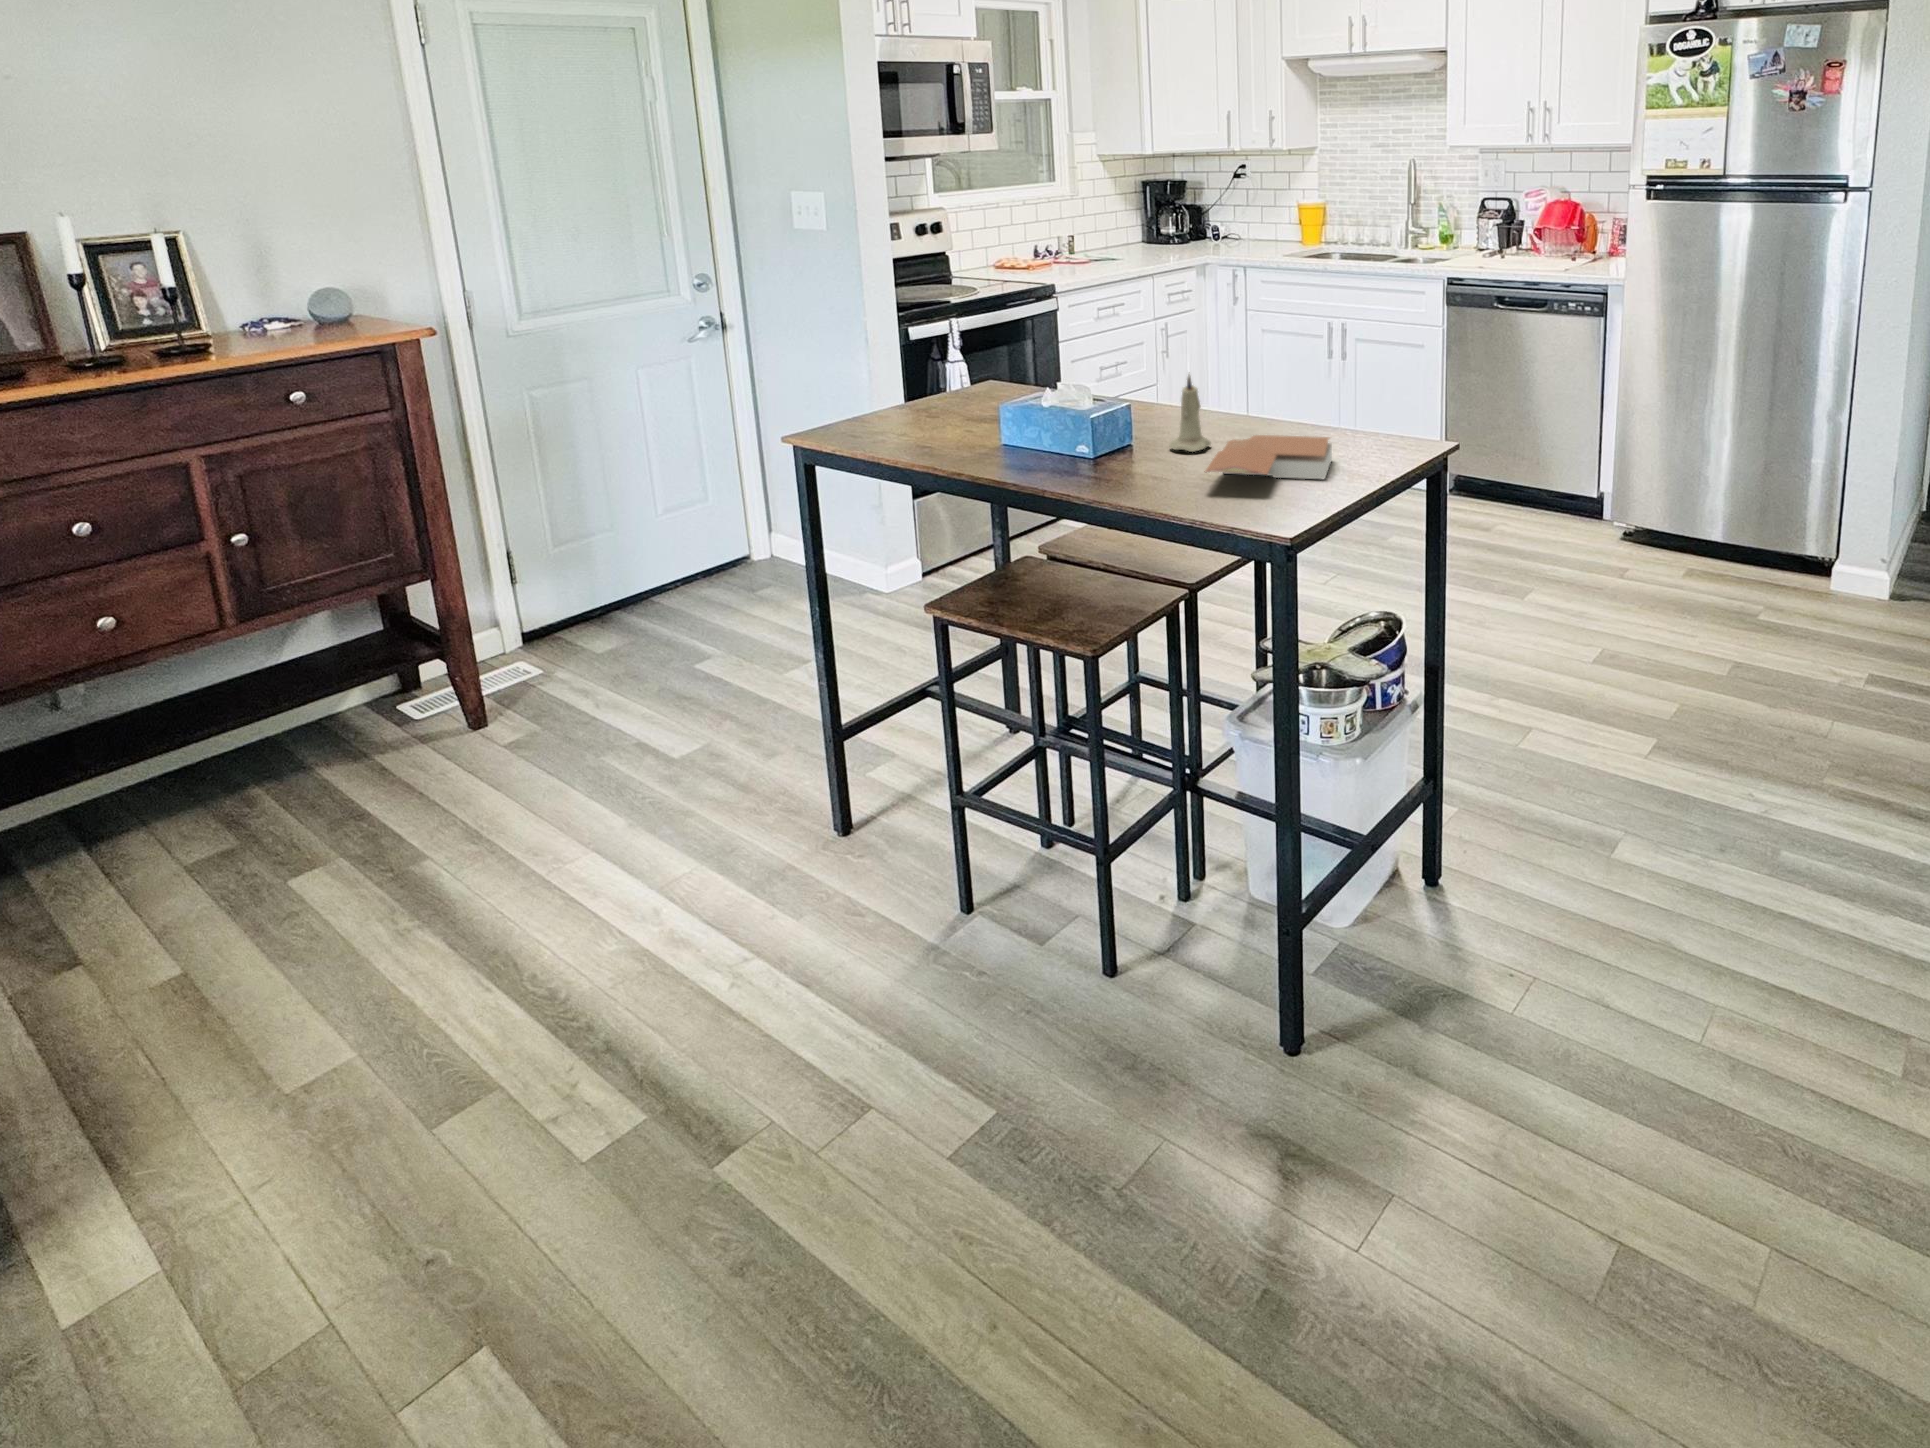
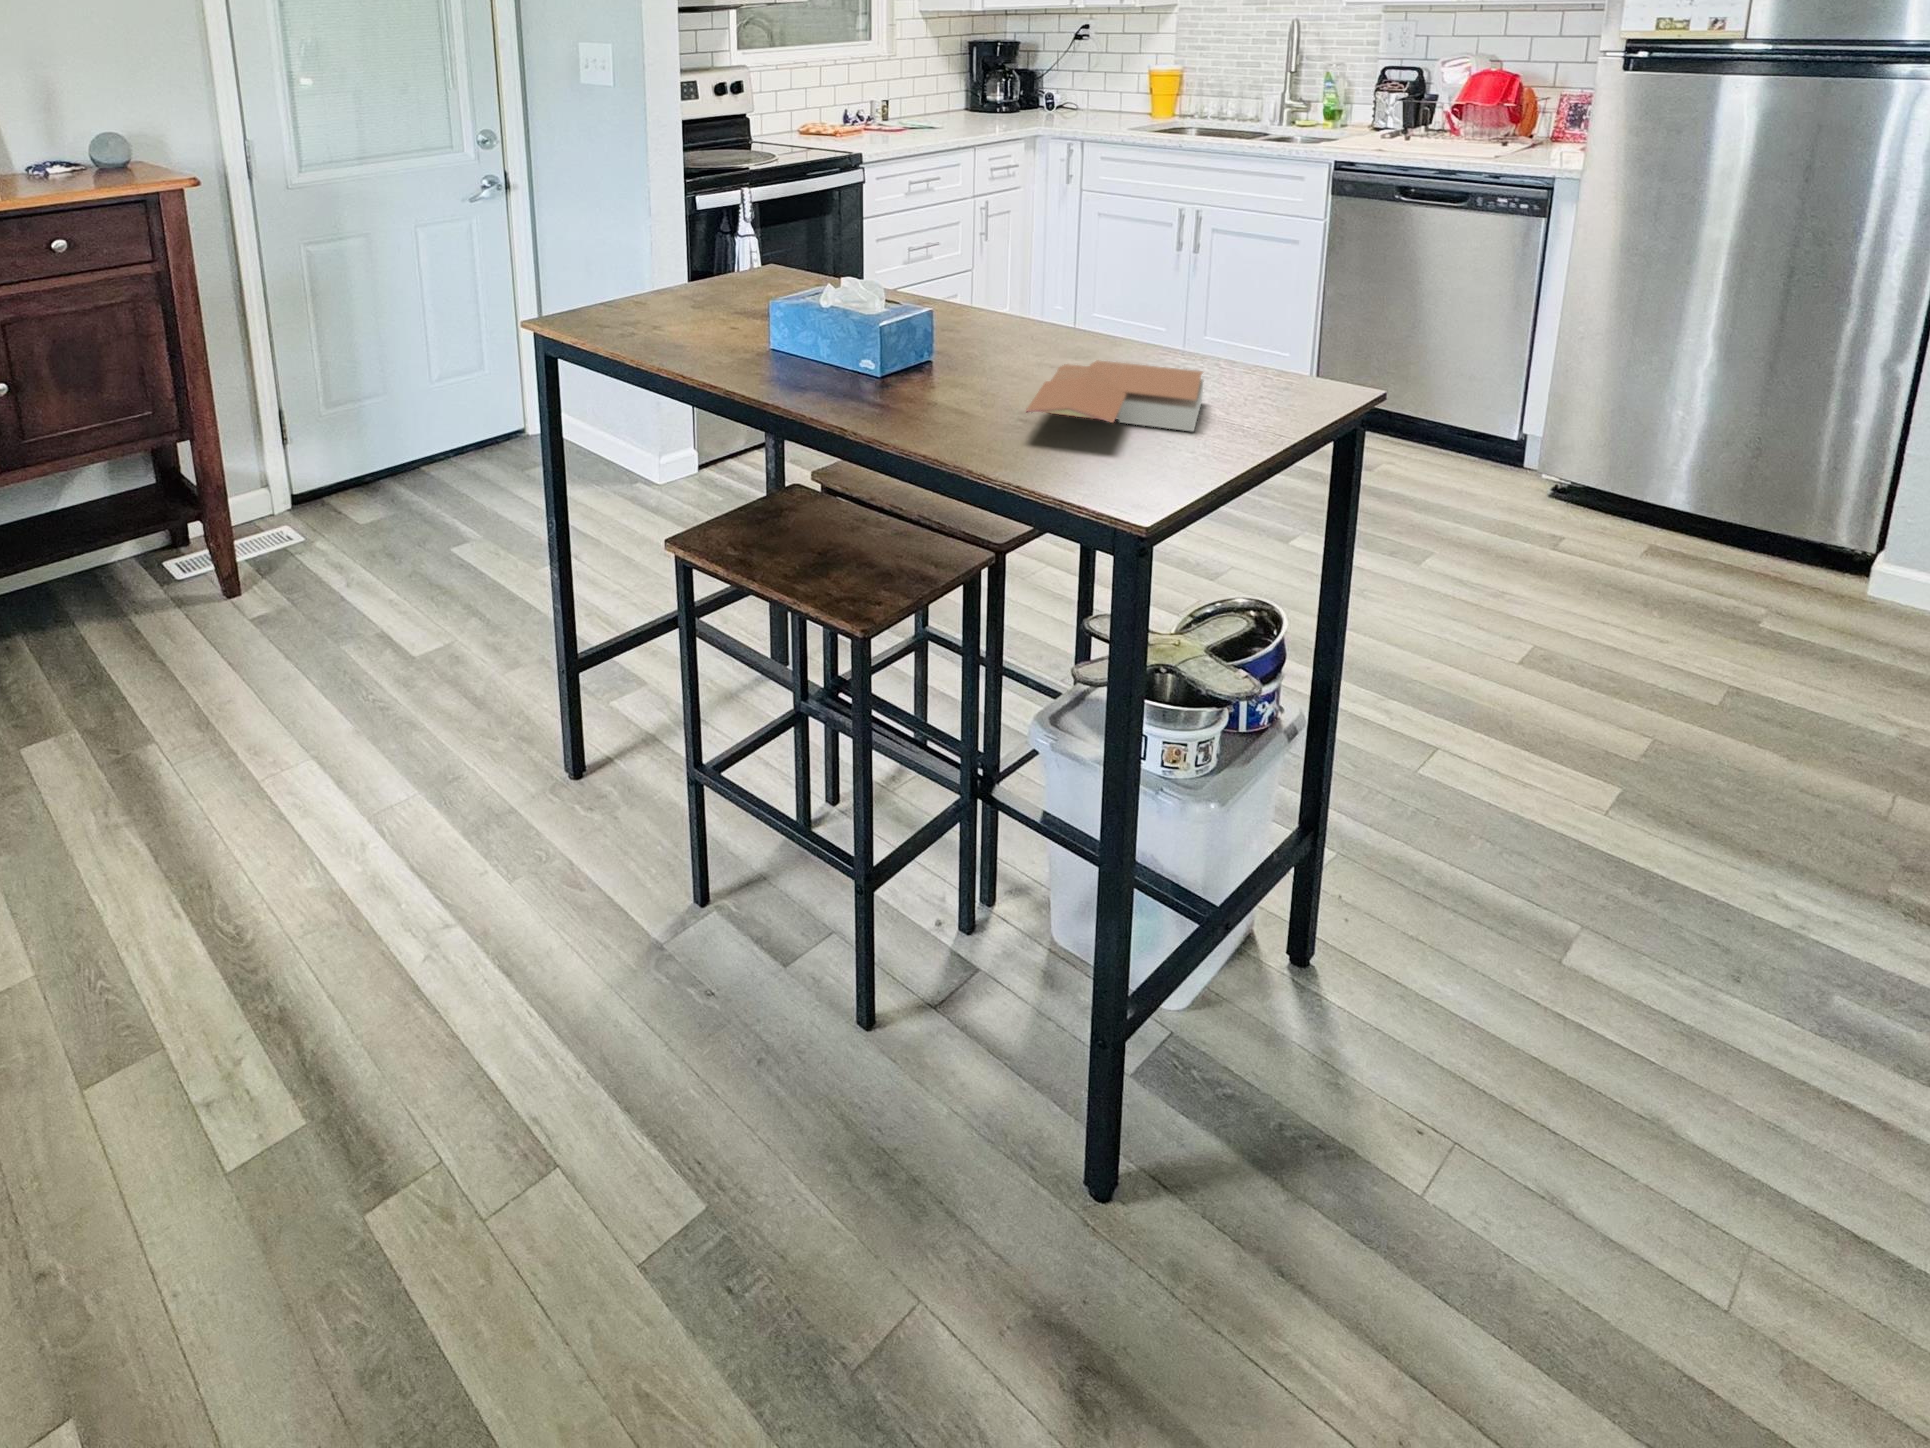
candle: present [1170,375,1211,452] -> none [979,272,1035,375]

